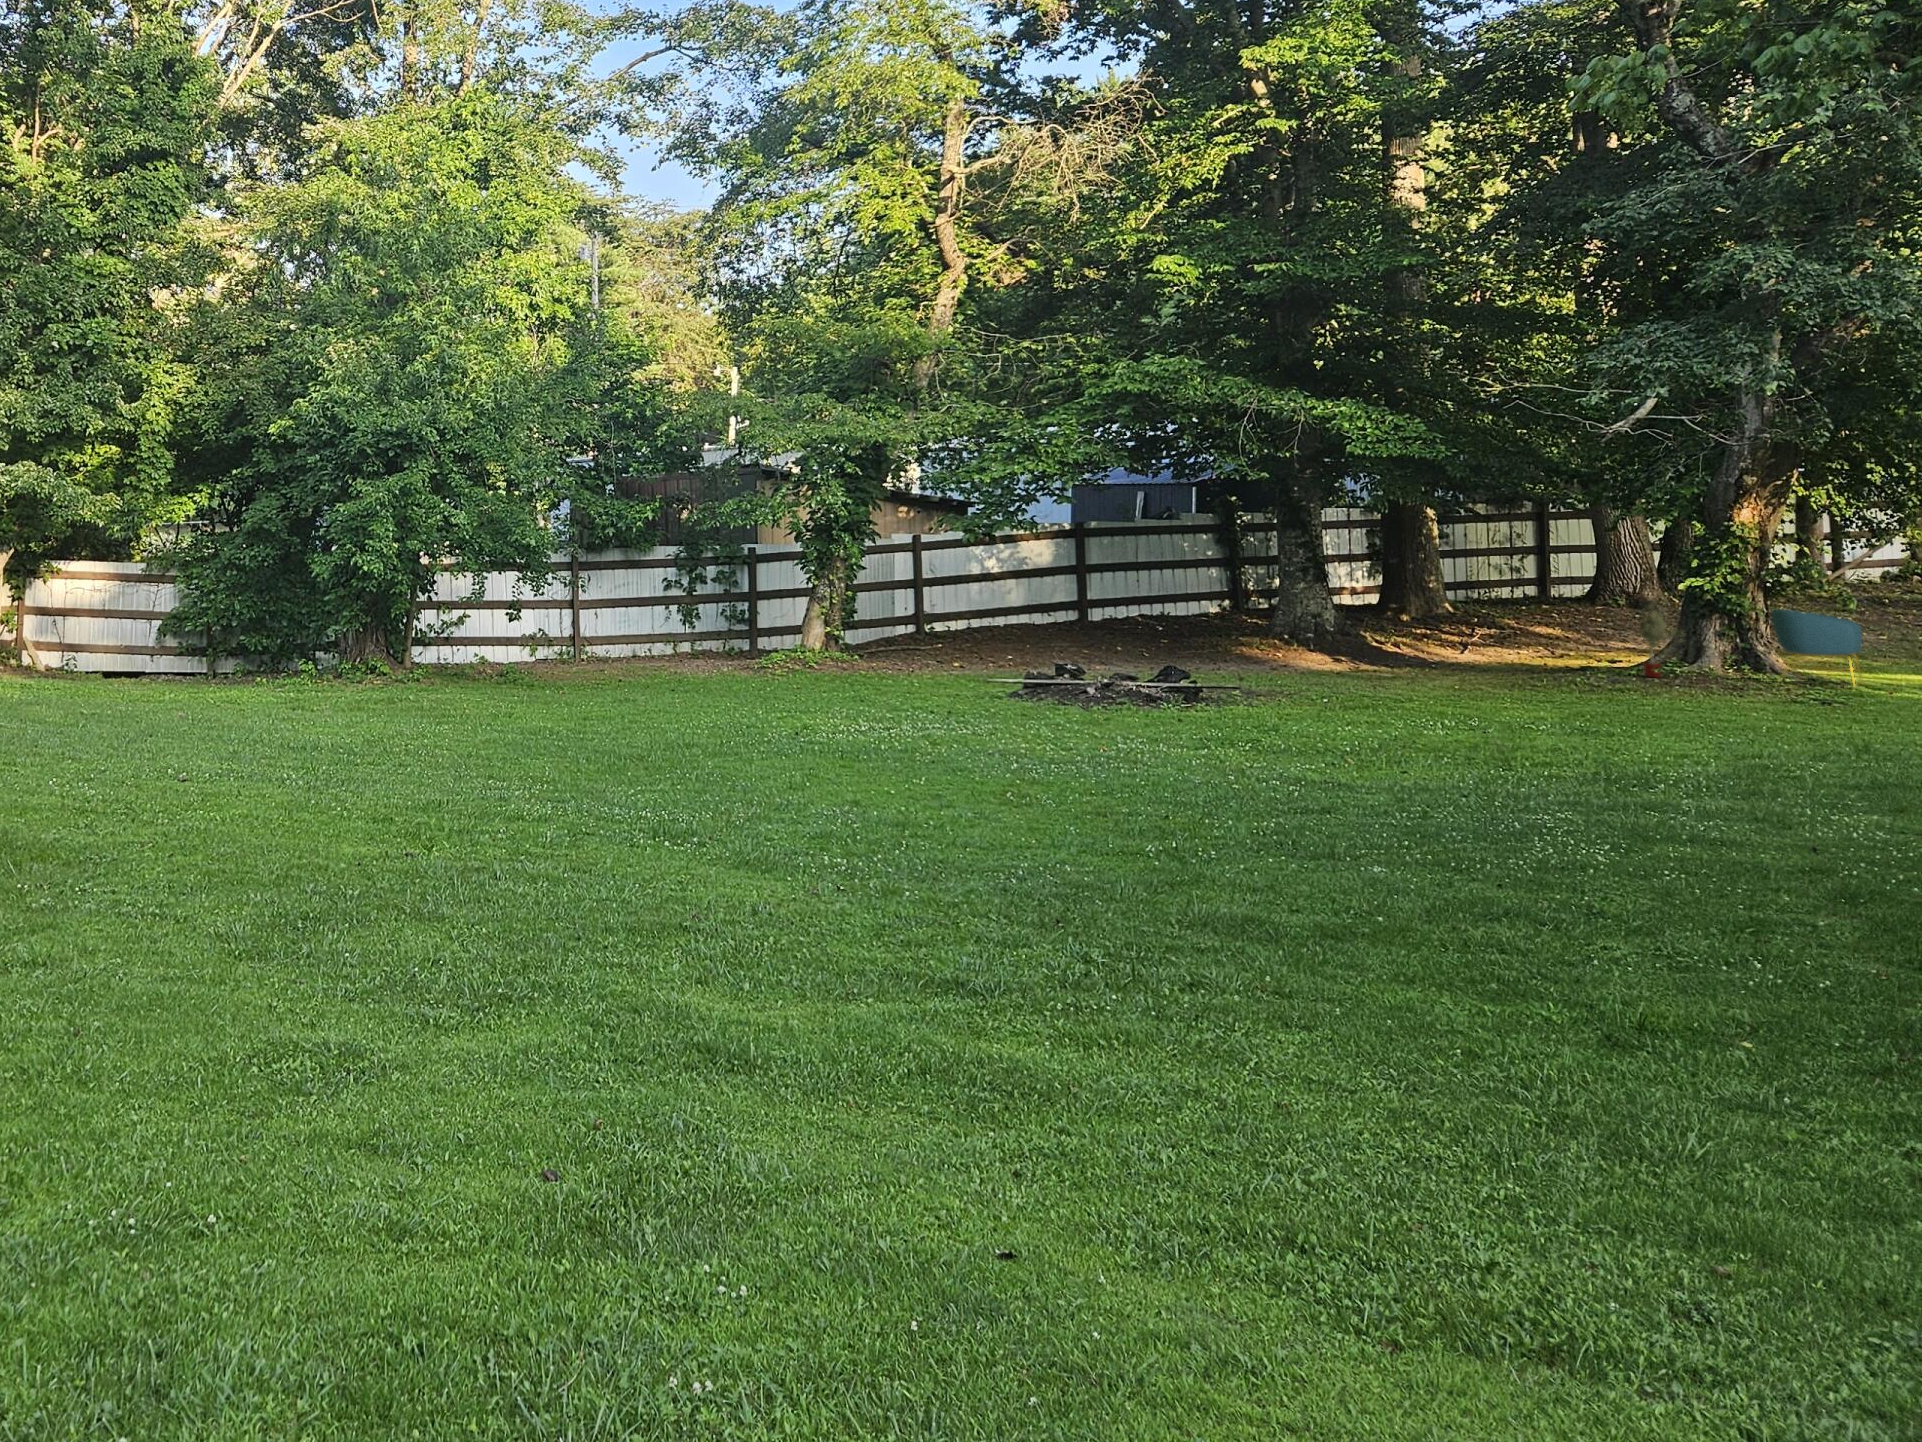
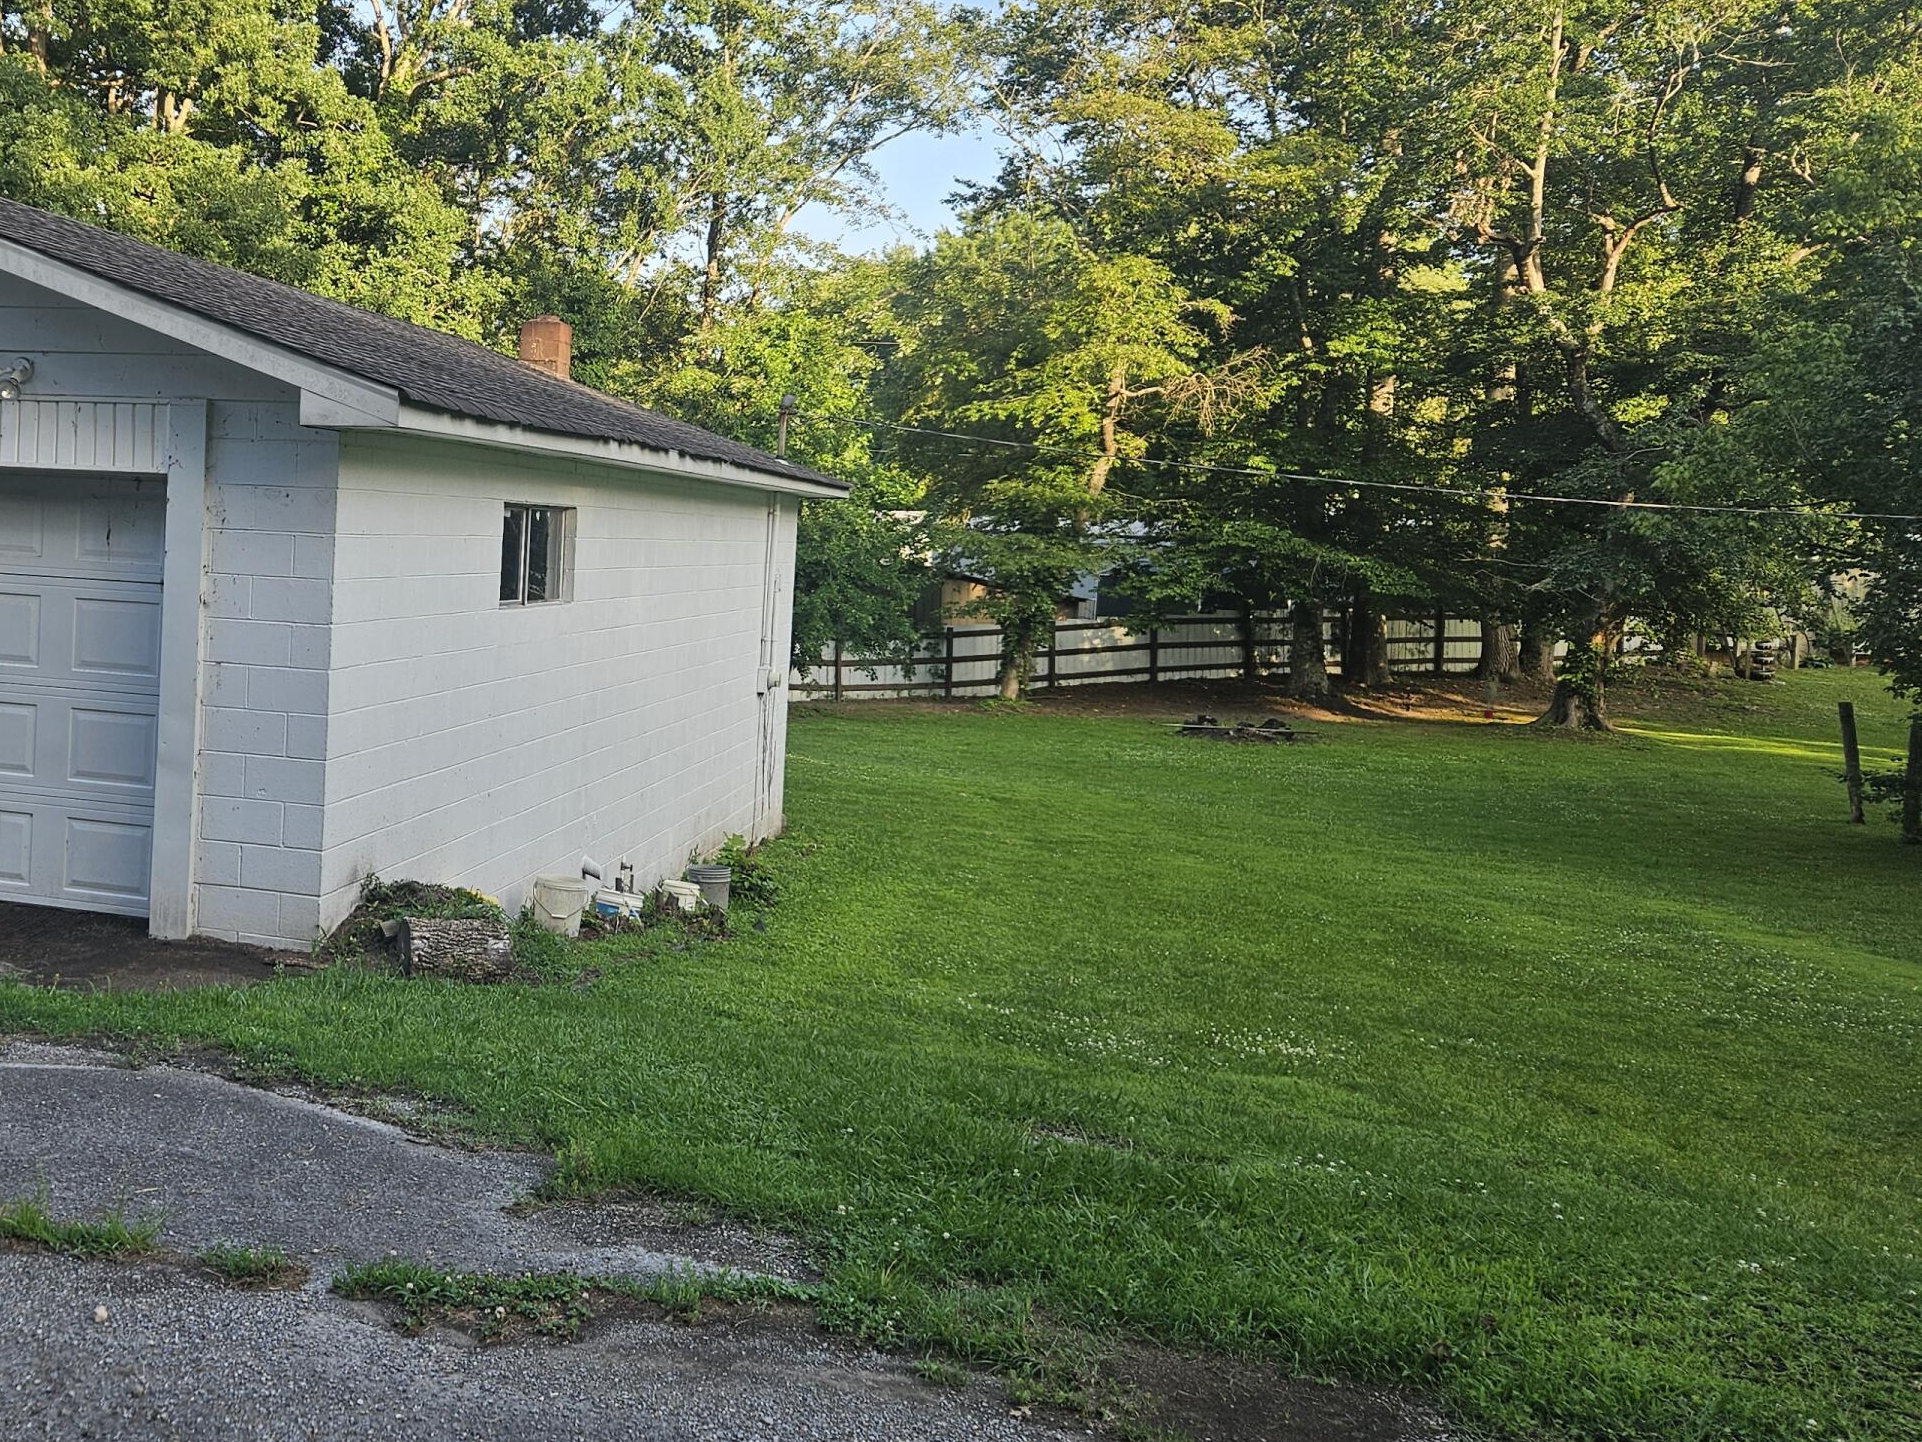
armchair: present [1771,609,1862,687] -> none [1548,682,1592,724]

